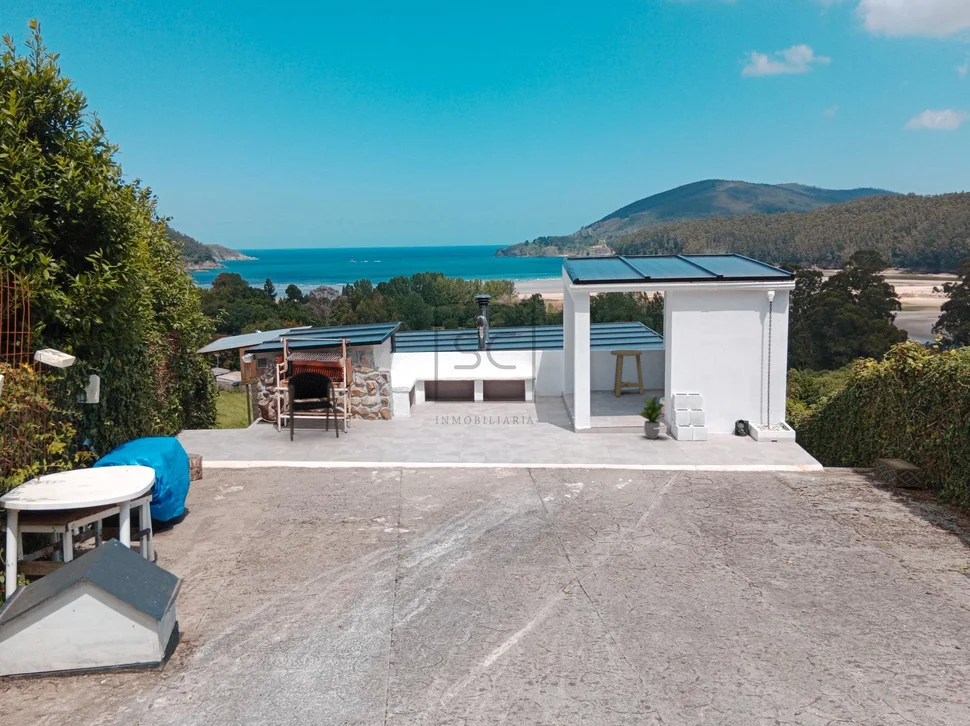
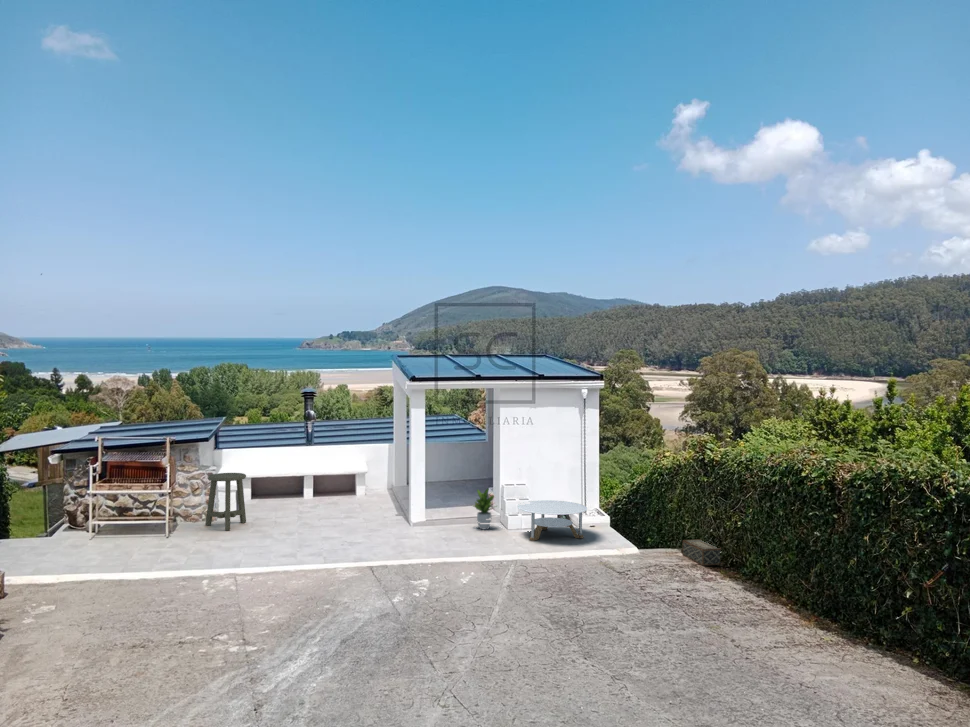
stool: present [611,350,644,397] -> present [205,473,246,531]
chair: present [287,372,339,441] -> none [101,472,159,550]
round table: none [687,411,766,452] -> present [517,500,587,541]

